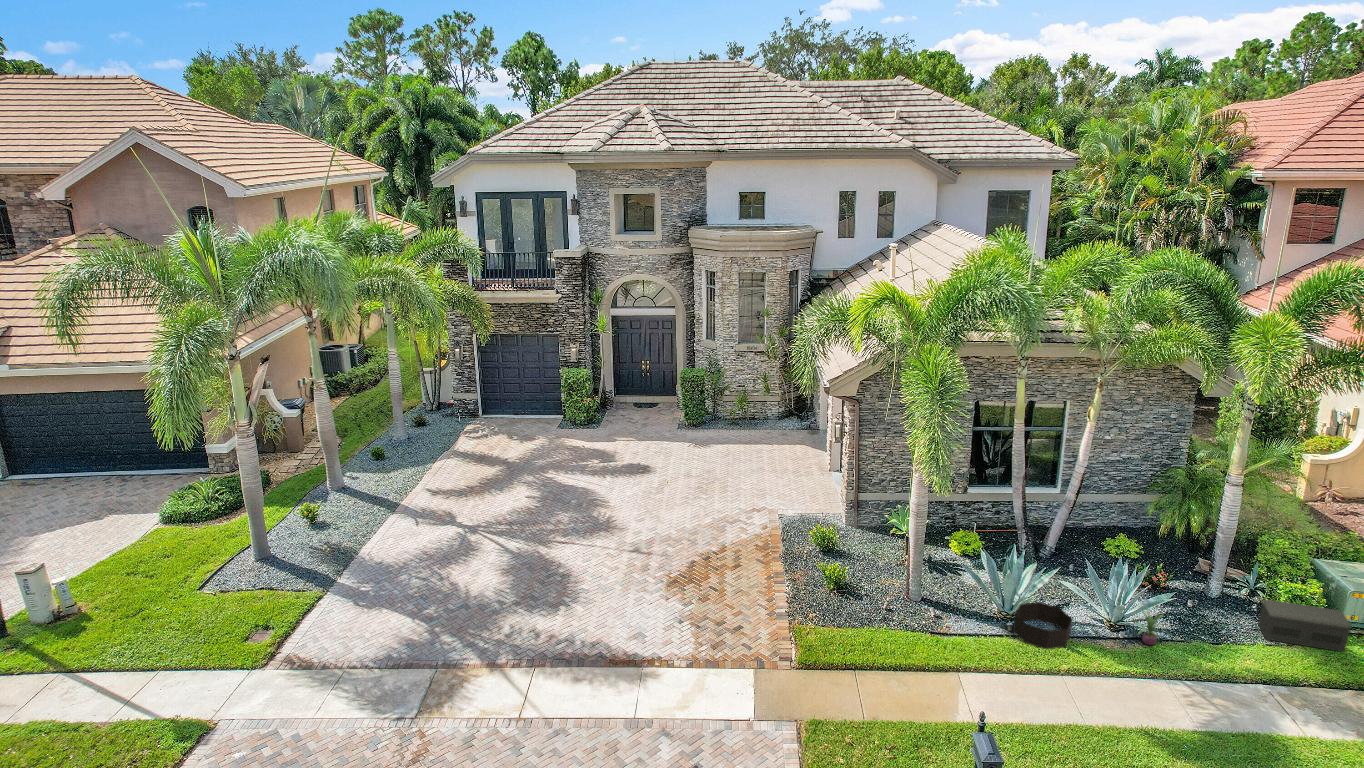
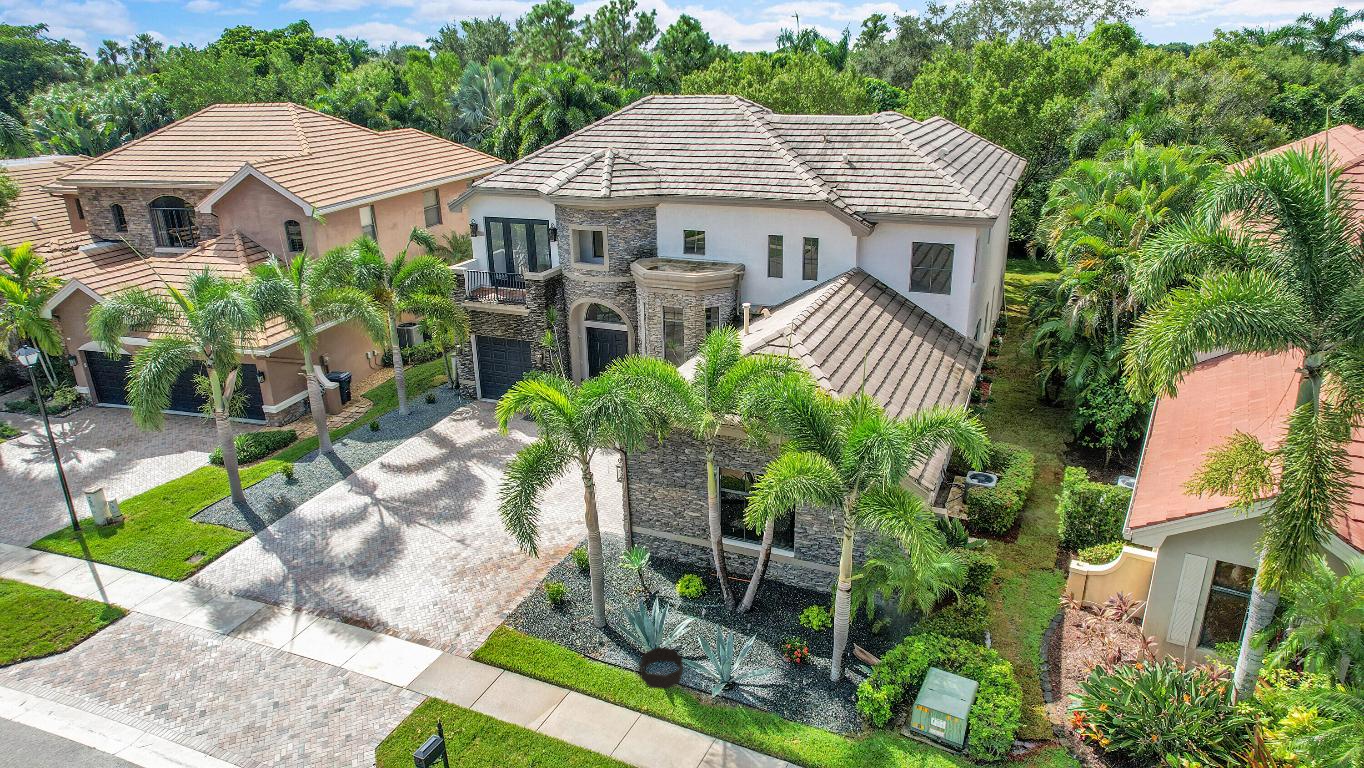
storage bench: present [1258,599,1351,652] -> none [831,690,895,750]
decorative plant: present [1132,608,1162,645] -> none [716,673,748,705]

